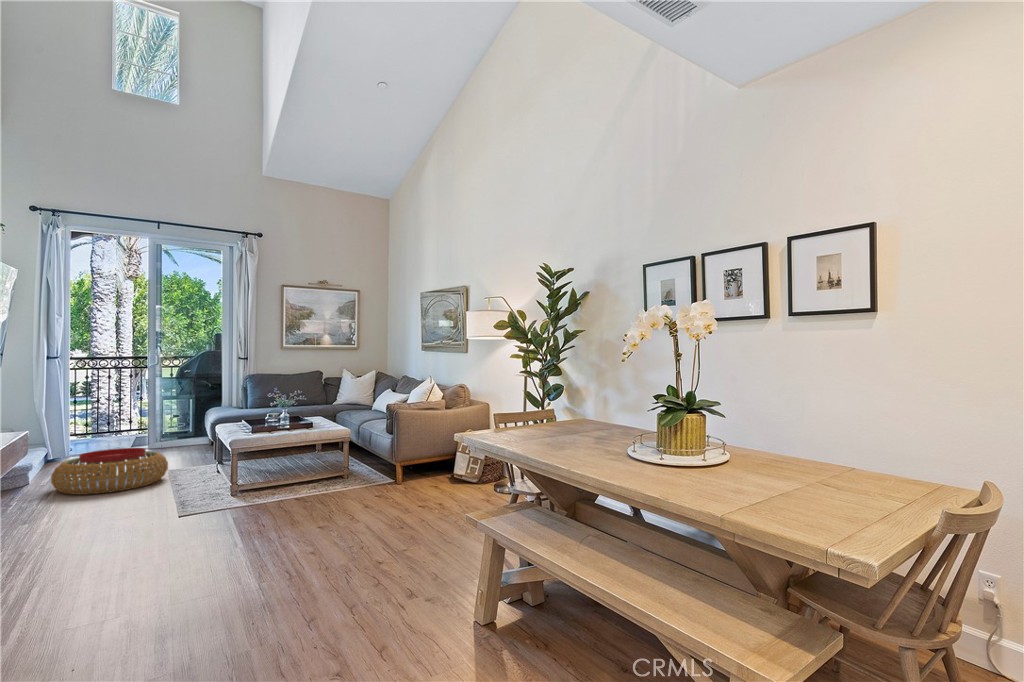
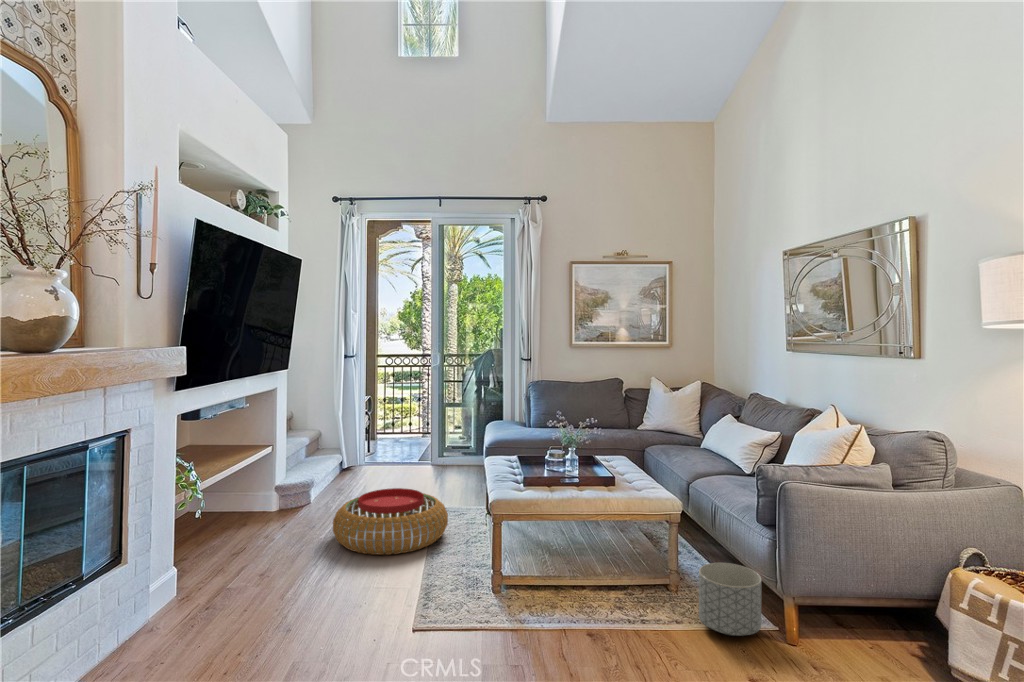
planter: none [349,452,384,489] -> present [699,563,761,636]

